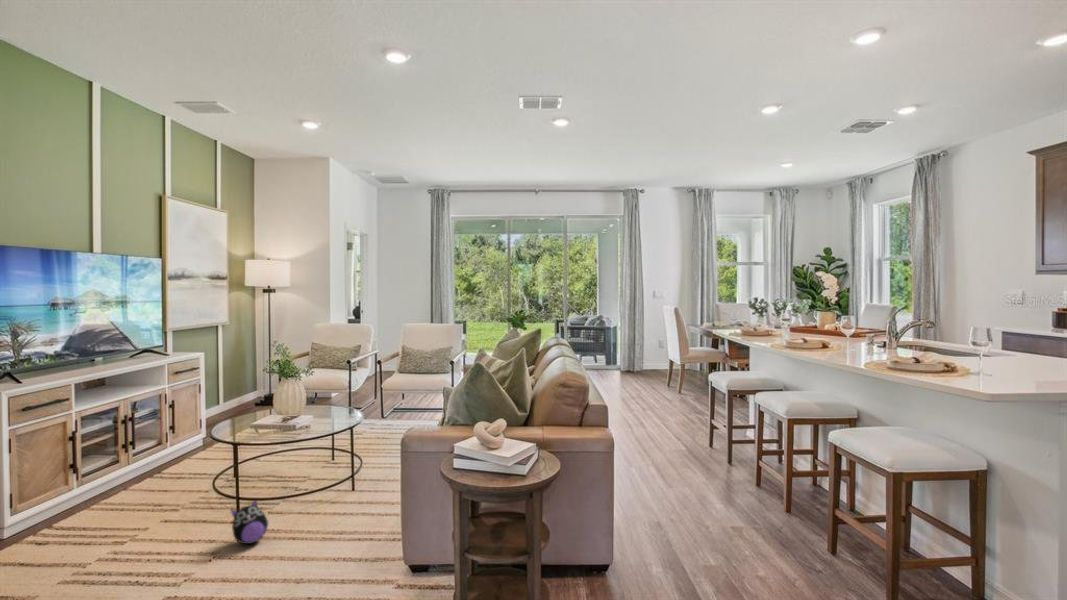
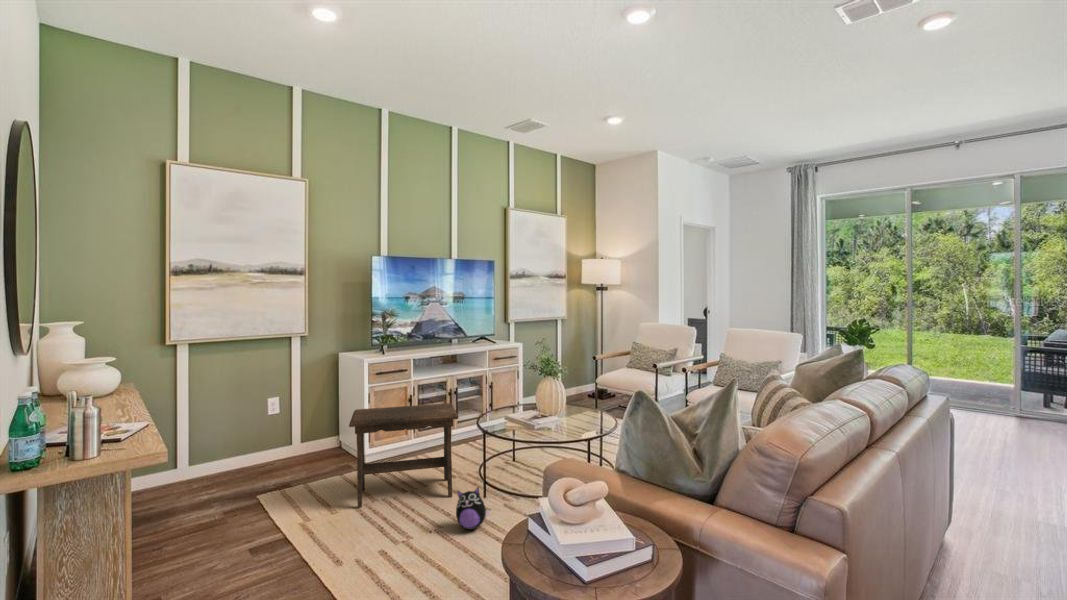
footstool: none [29,427,205,576] -> present [349,403,458,507]

